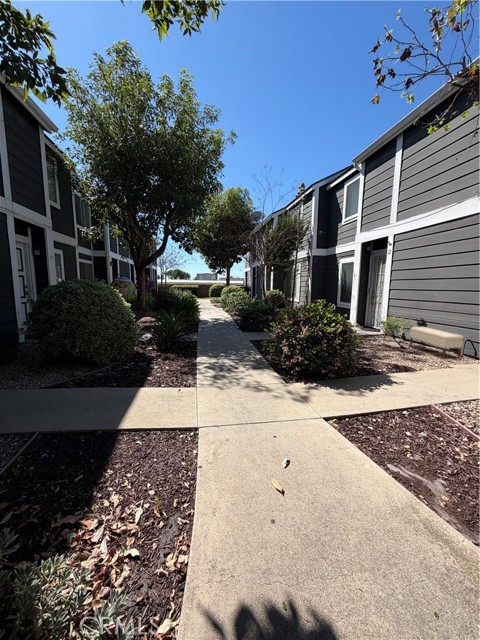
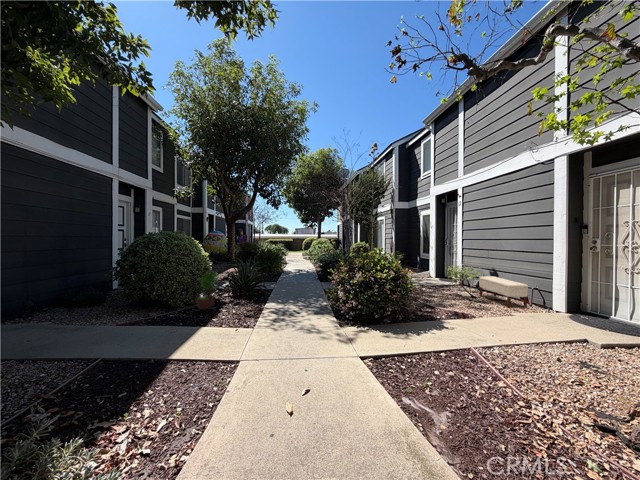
potted tree: none [121,323,147,366] -> present [196,273,217,310]

